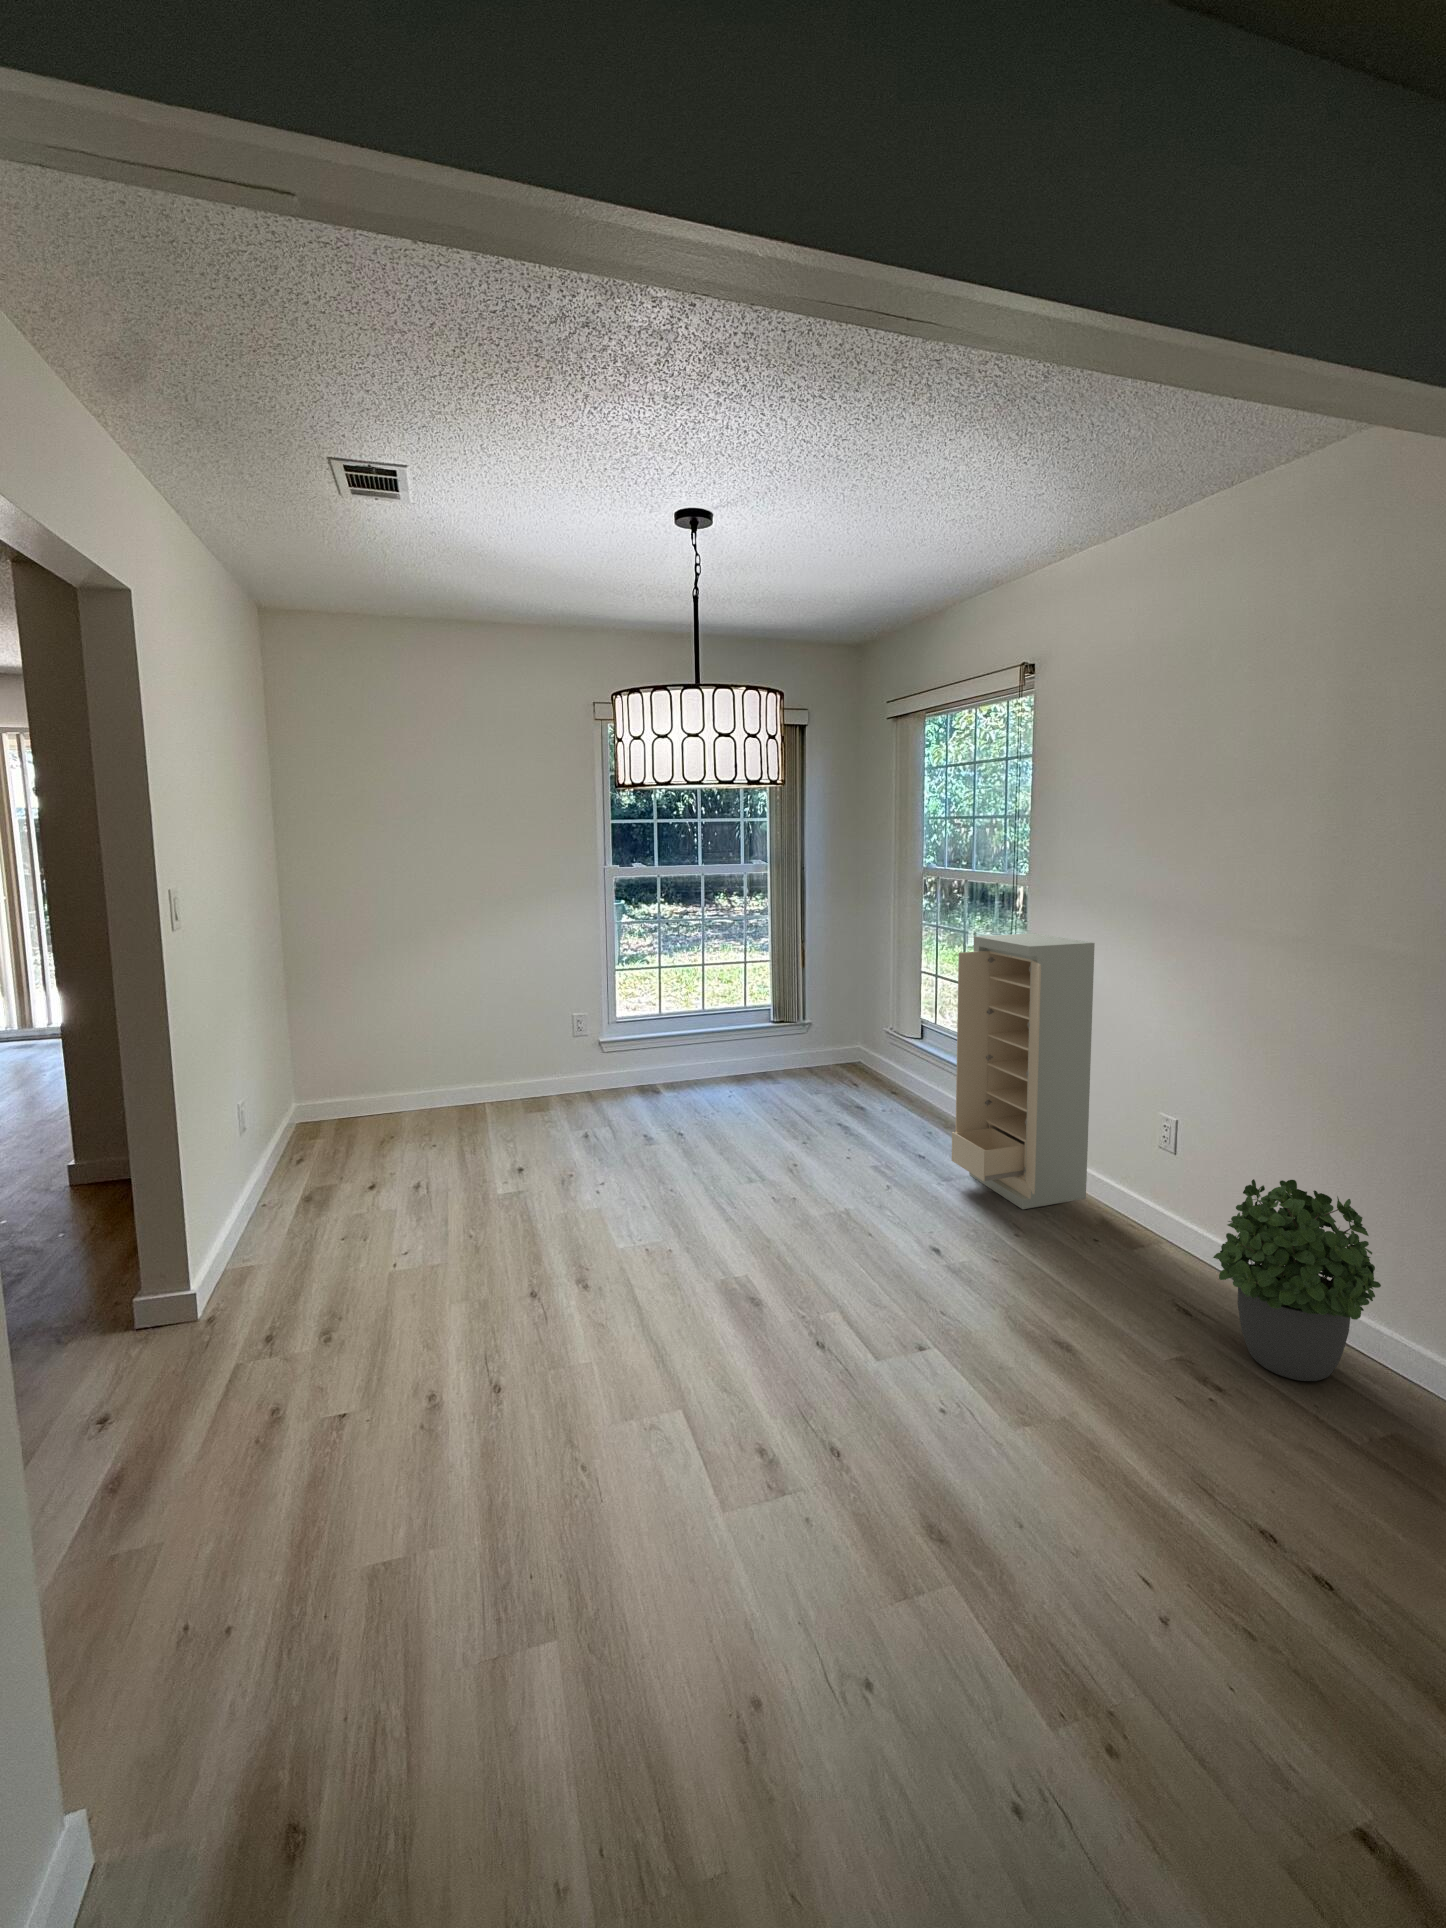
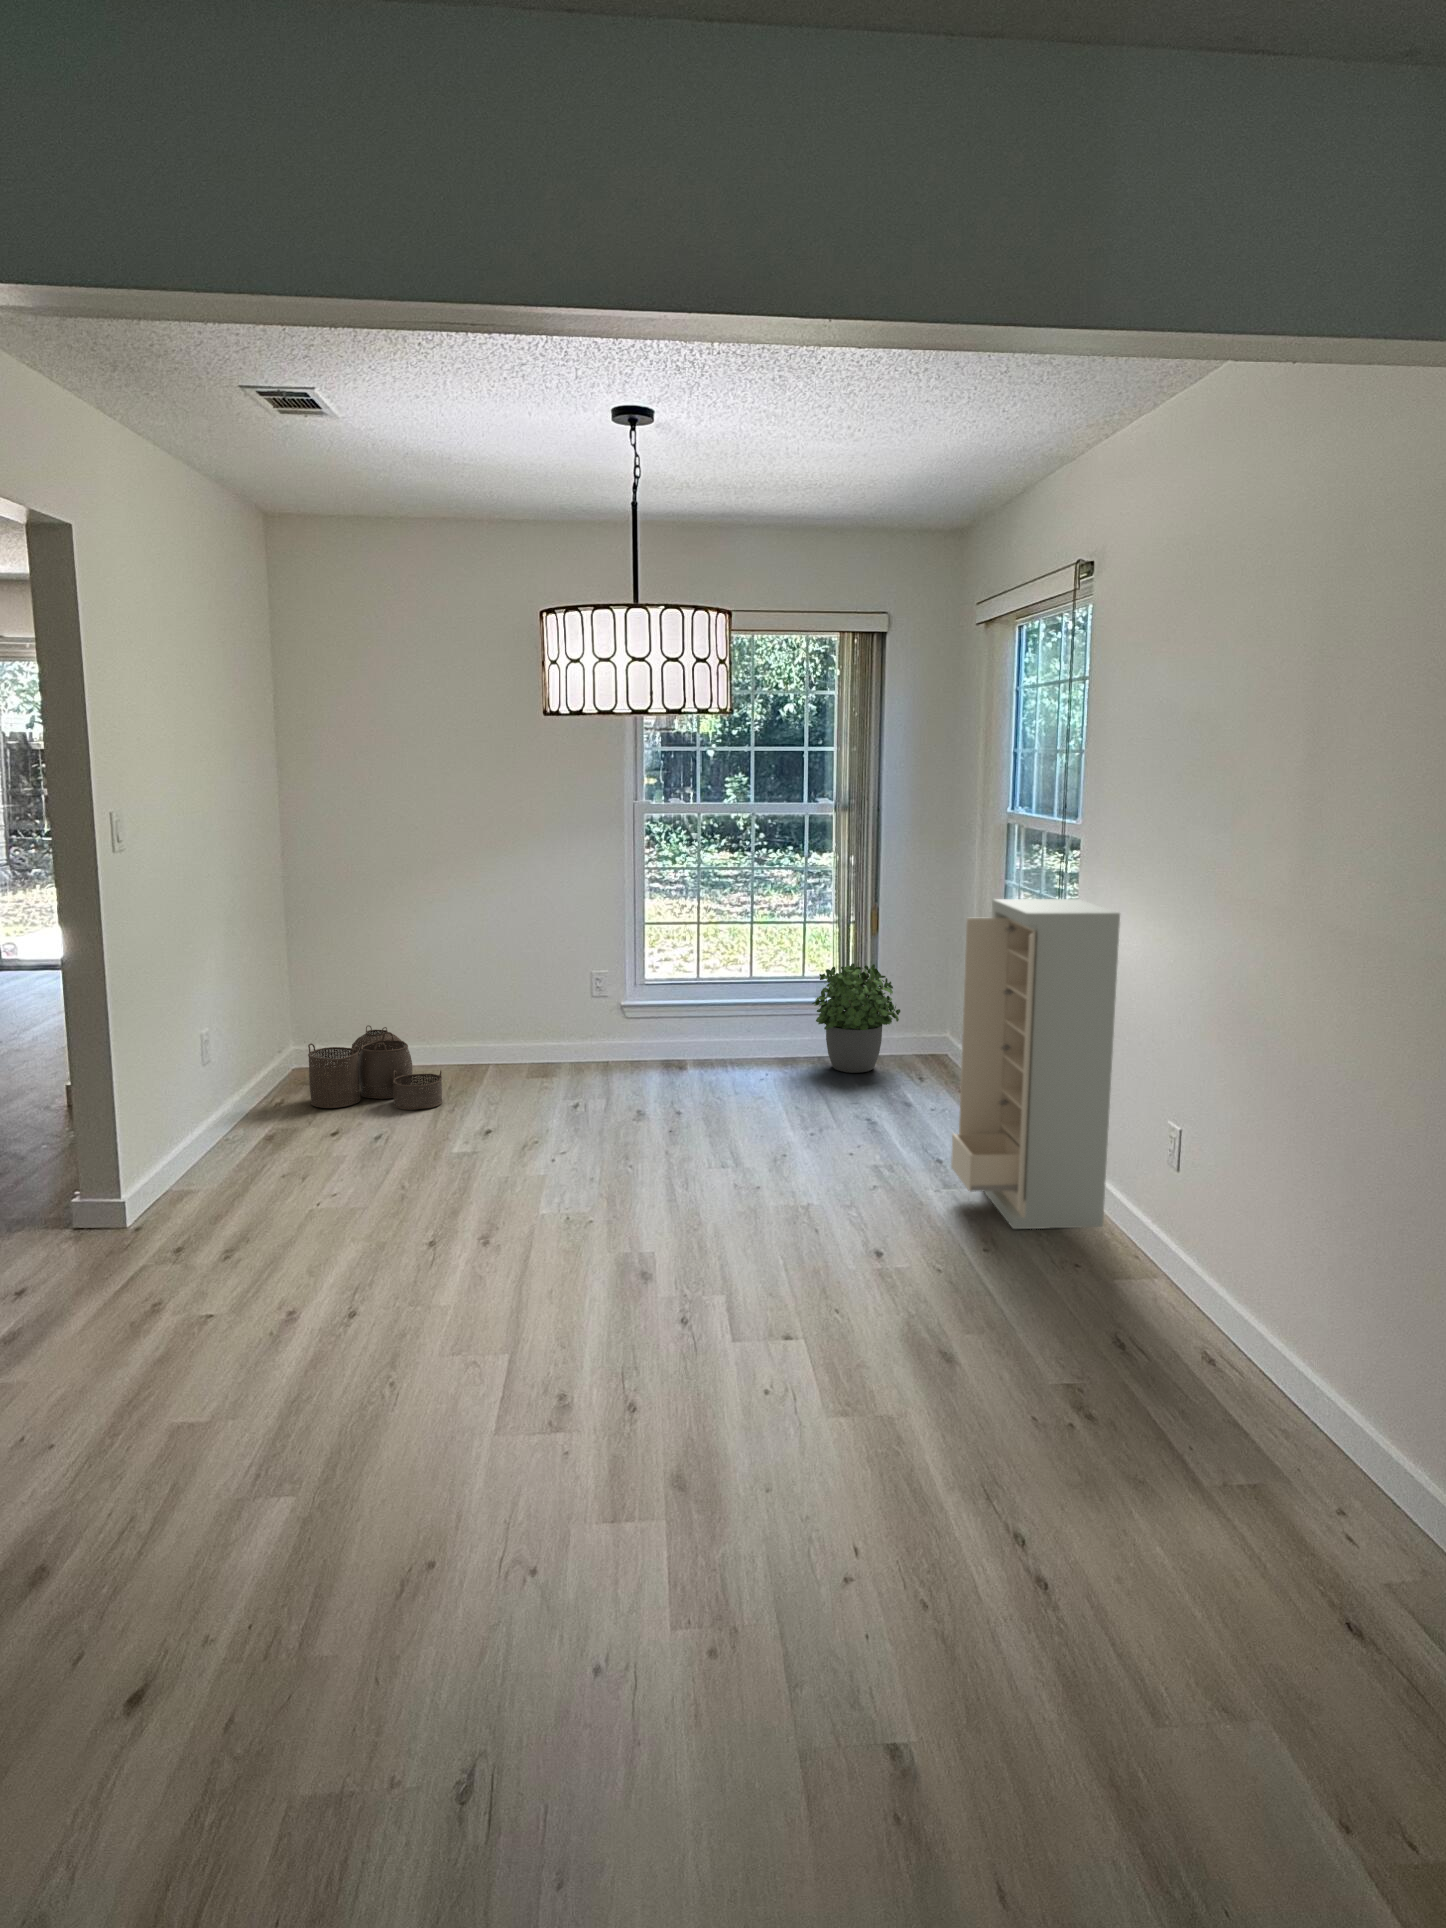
woven basket: none [331,1077,464,1159] -> present [308,1025,442,1110]
potted plant: present [1213,1179,1381,1381] -> present [812,963,900,1073]

